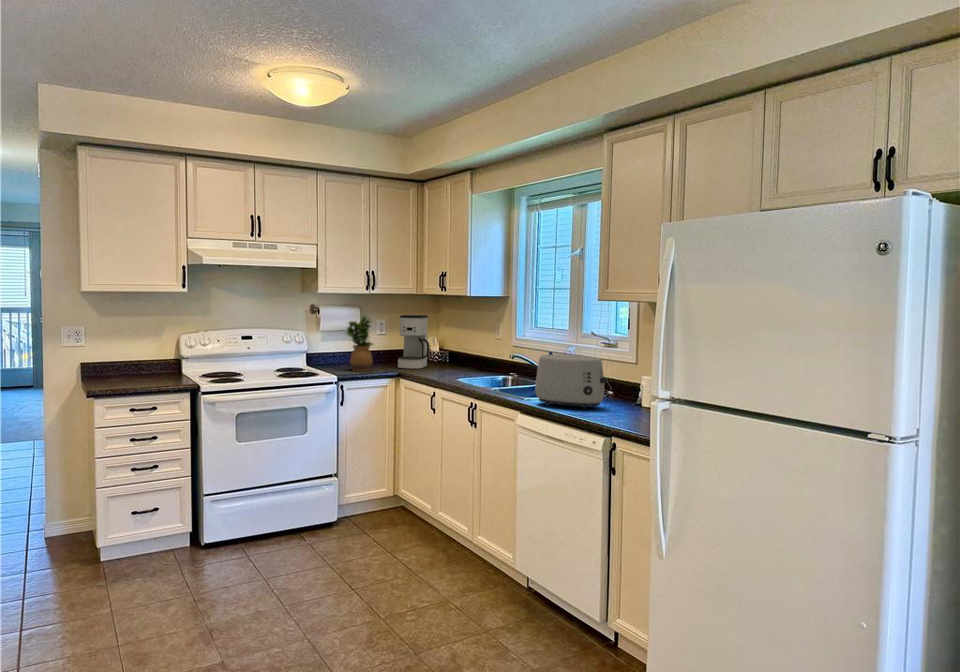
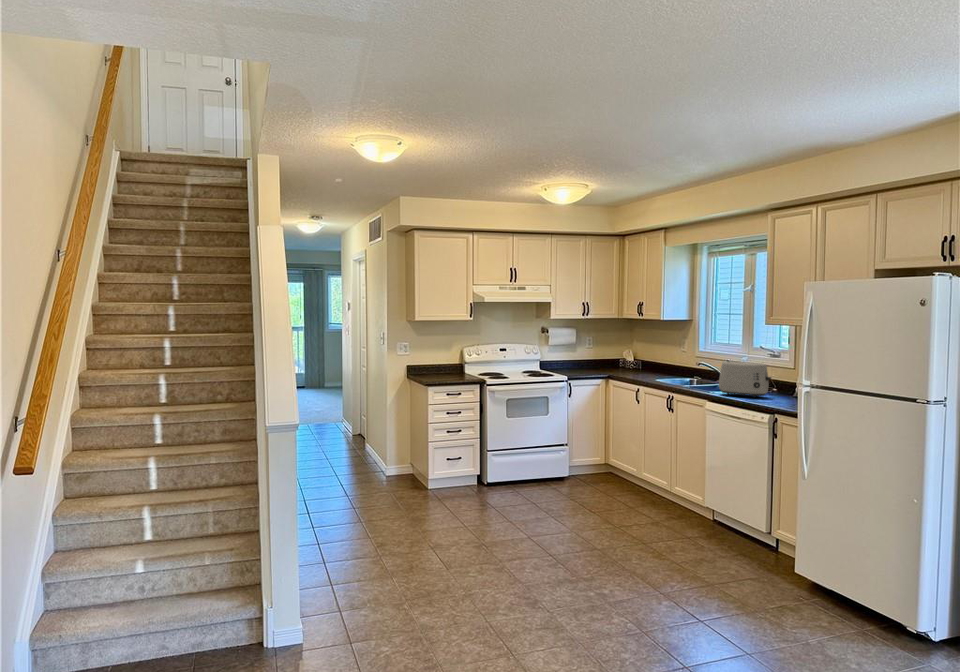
coffee maker: present [398,315,430,369] -> none [607,334,631,373]
potted plant: present [346,316,373,371] -> none [571,334,592,374]

